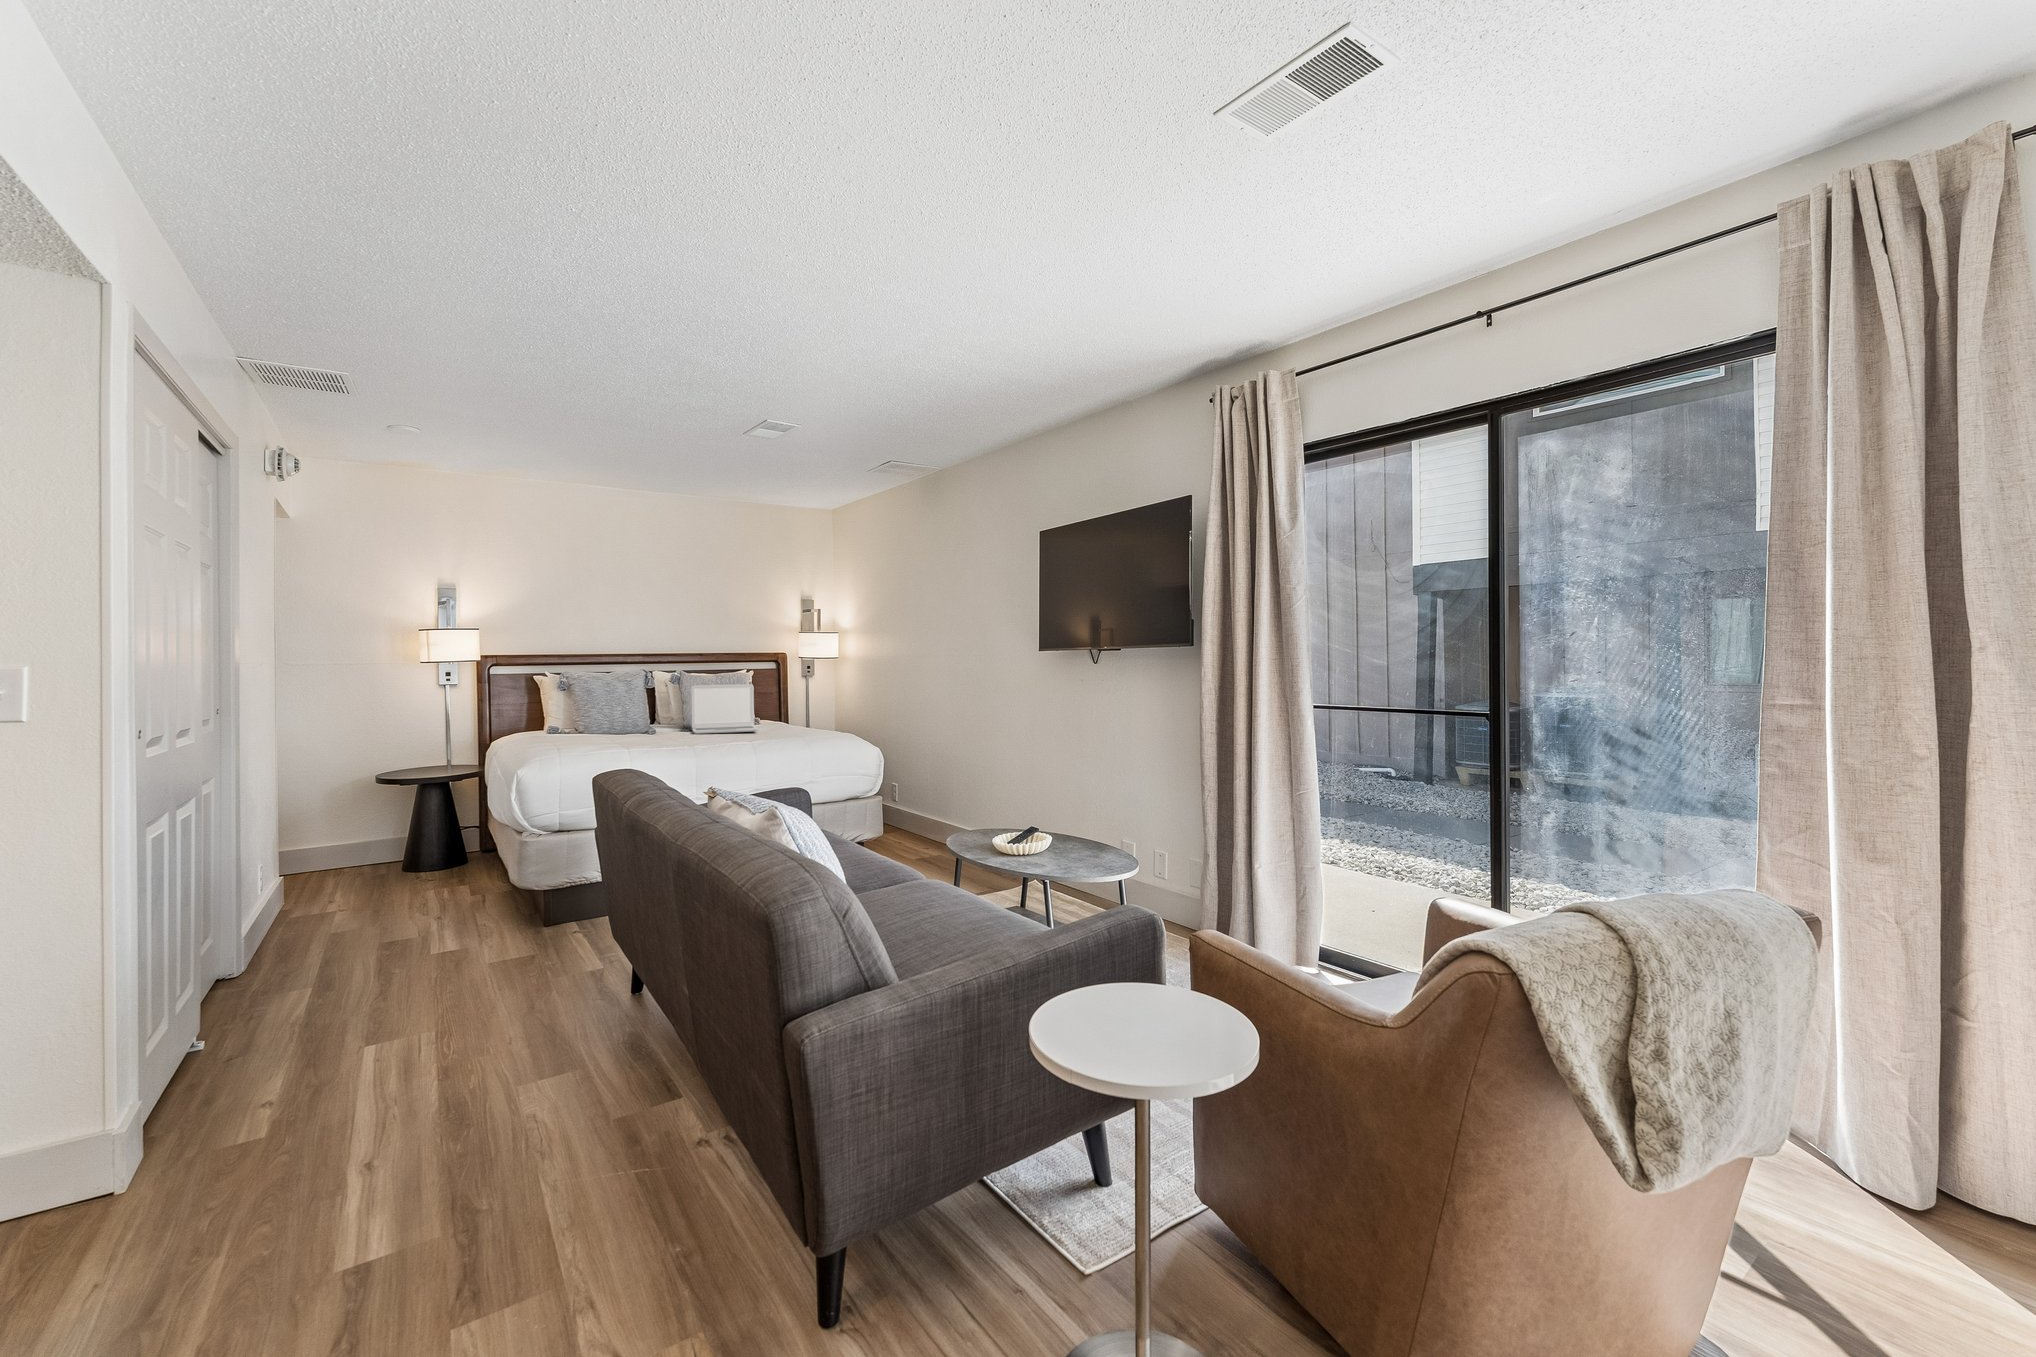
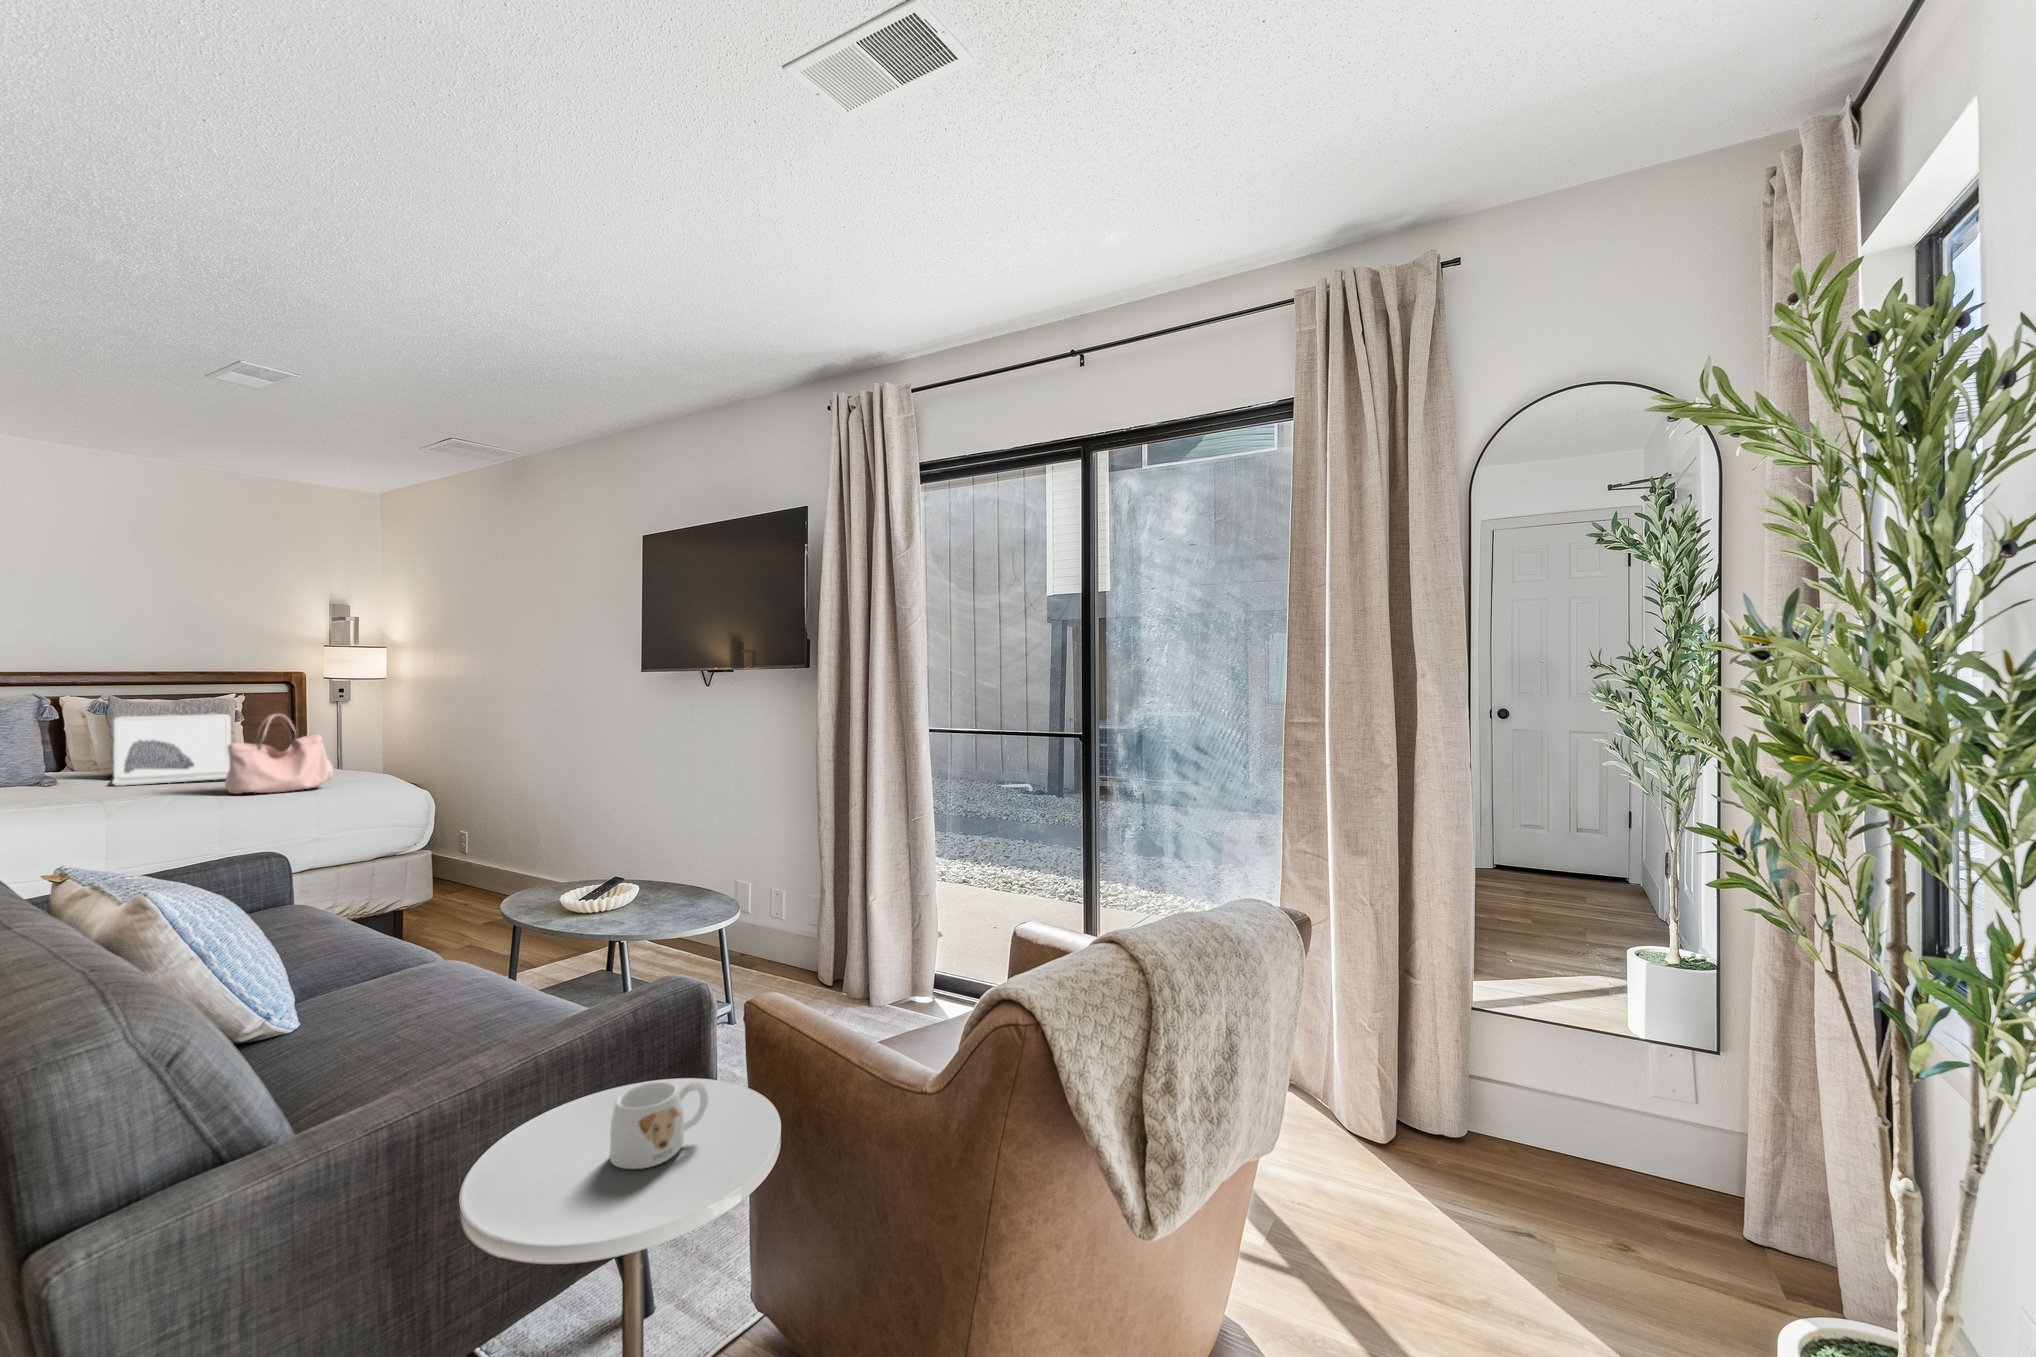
handbag: none [758,684,819,743] -> present [225,714,333,794]
mug: none [1129,977,1197,1041] -> present [610,1082,708,1169]

